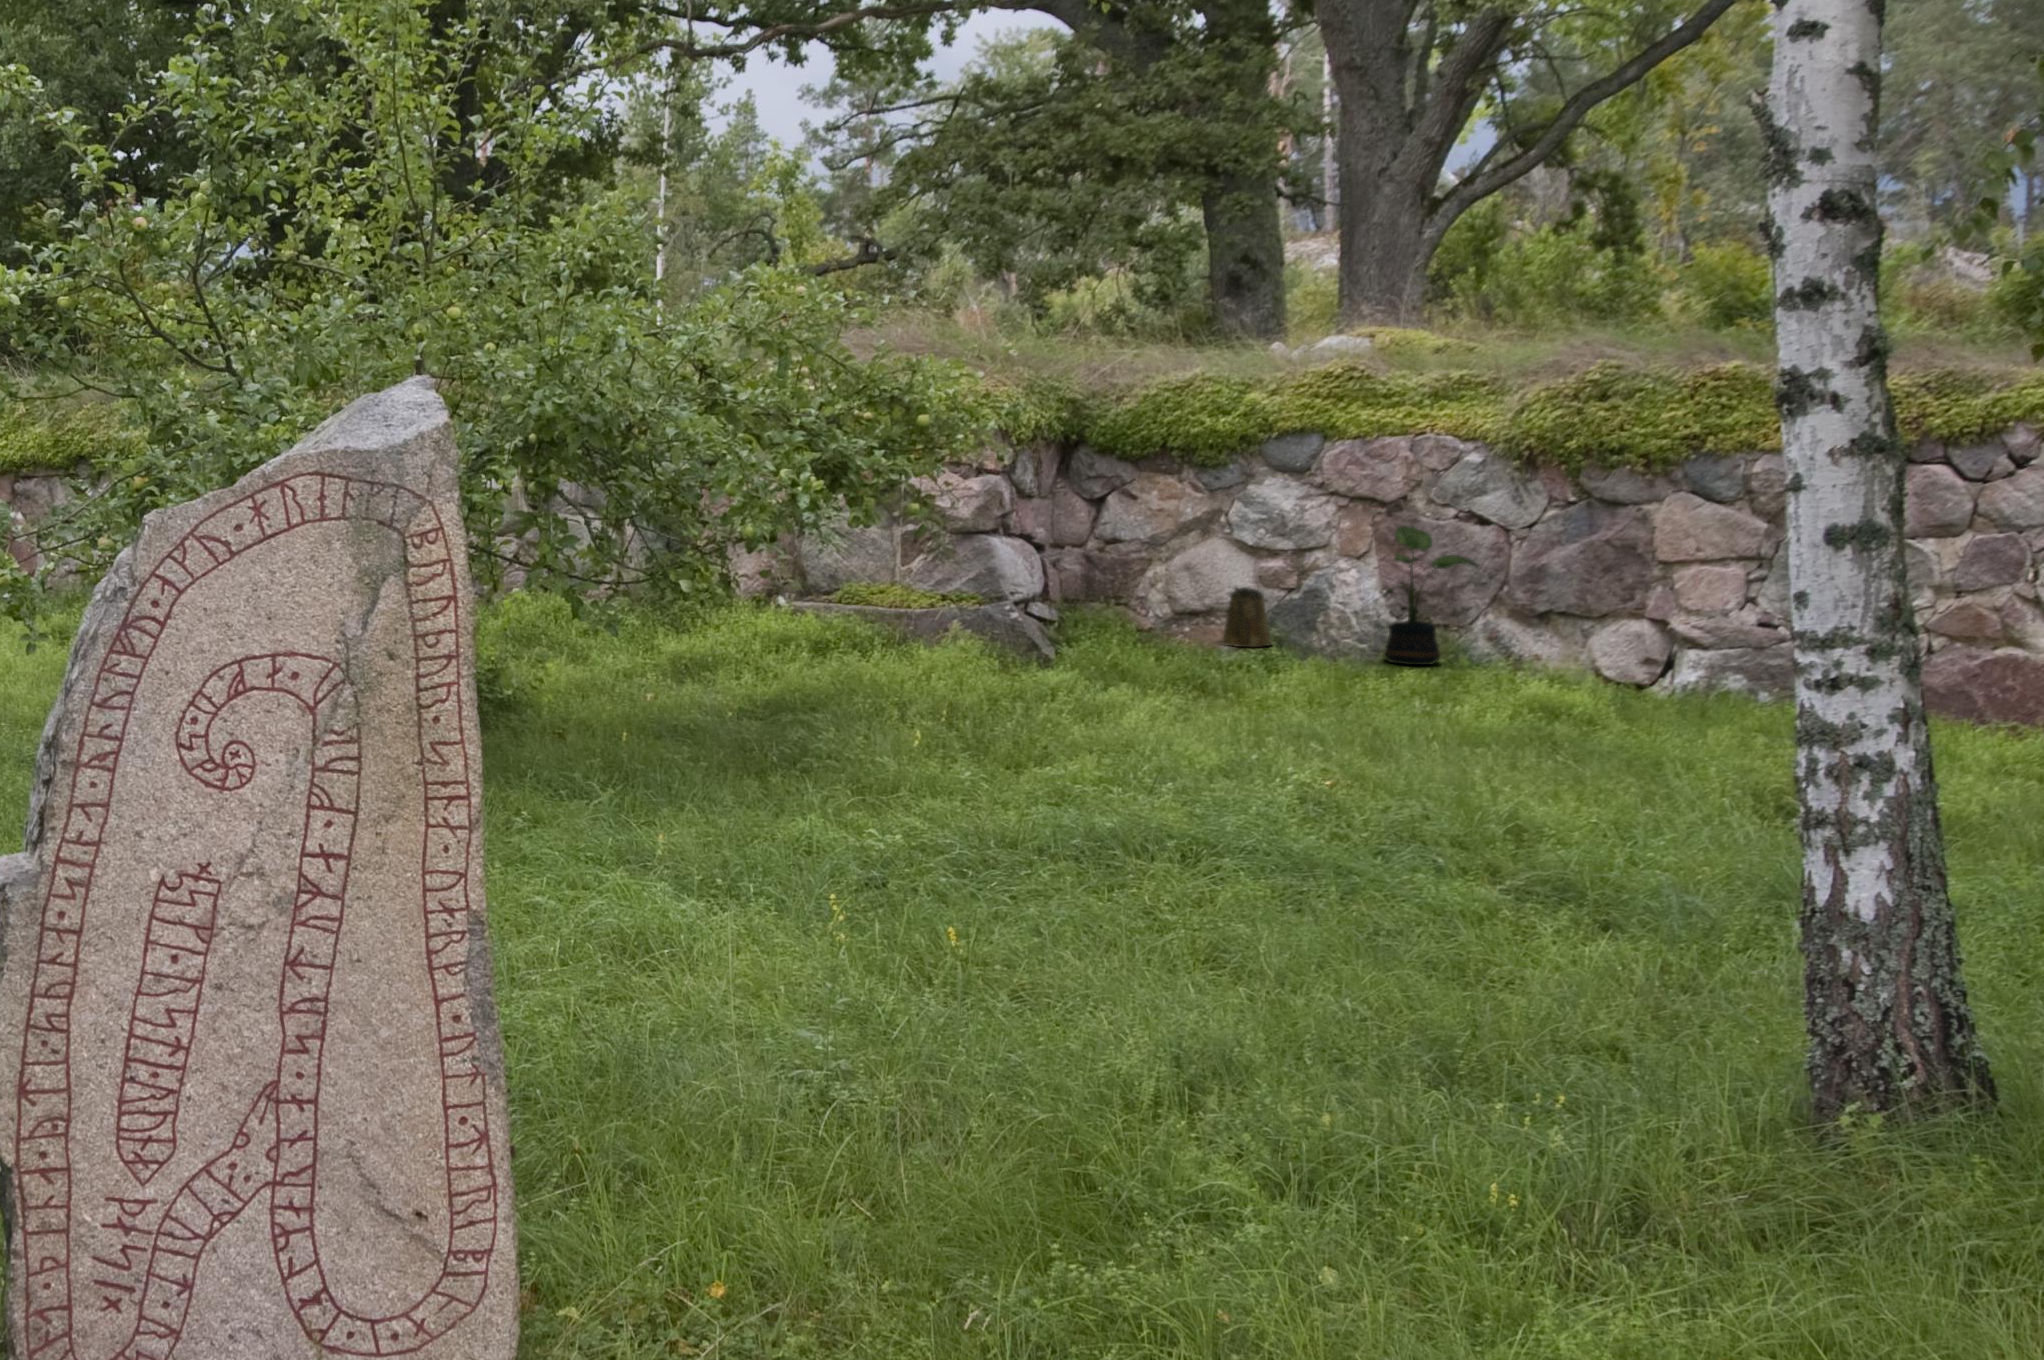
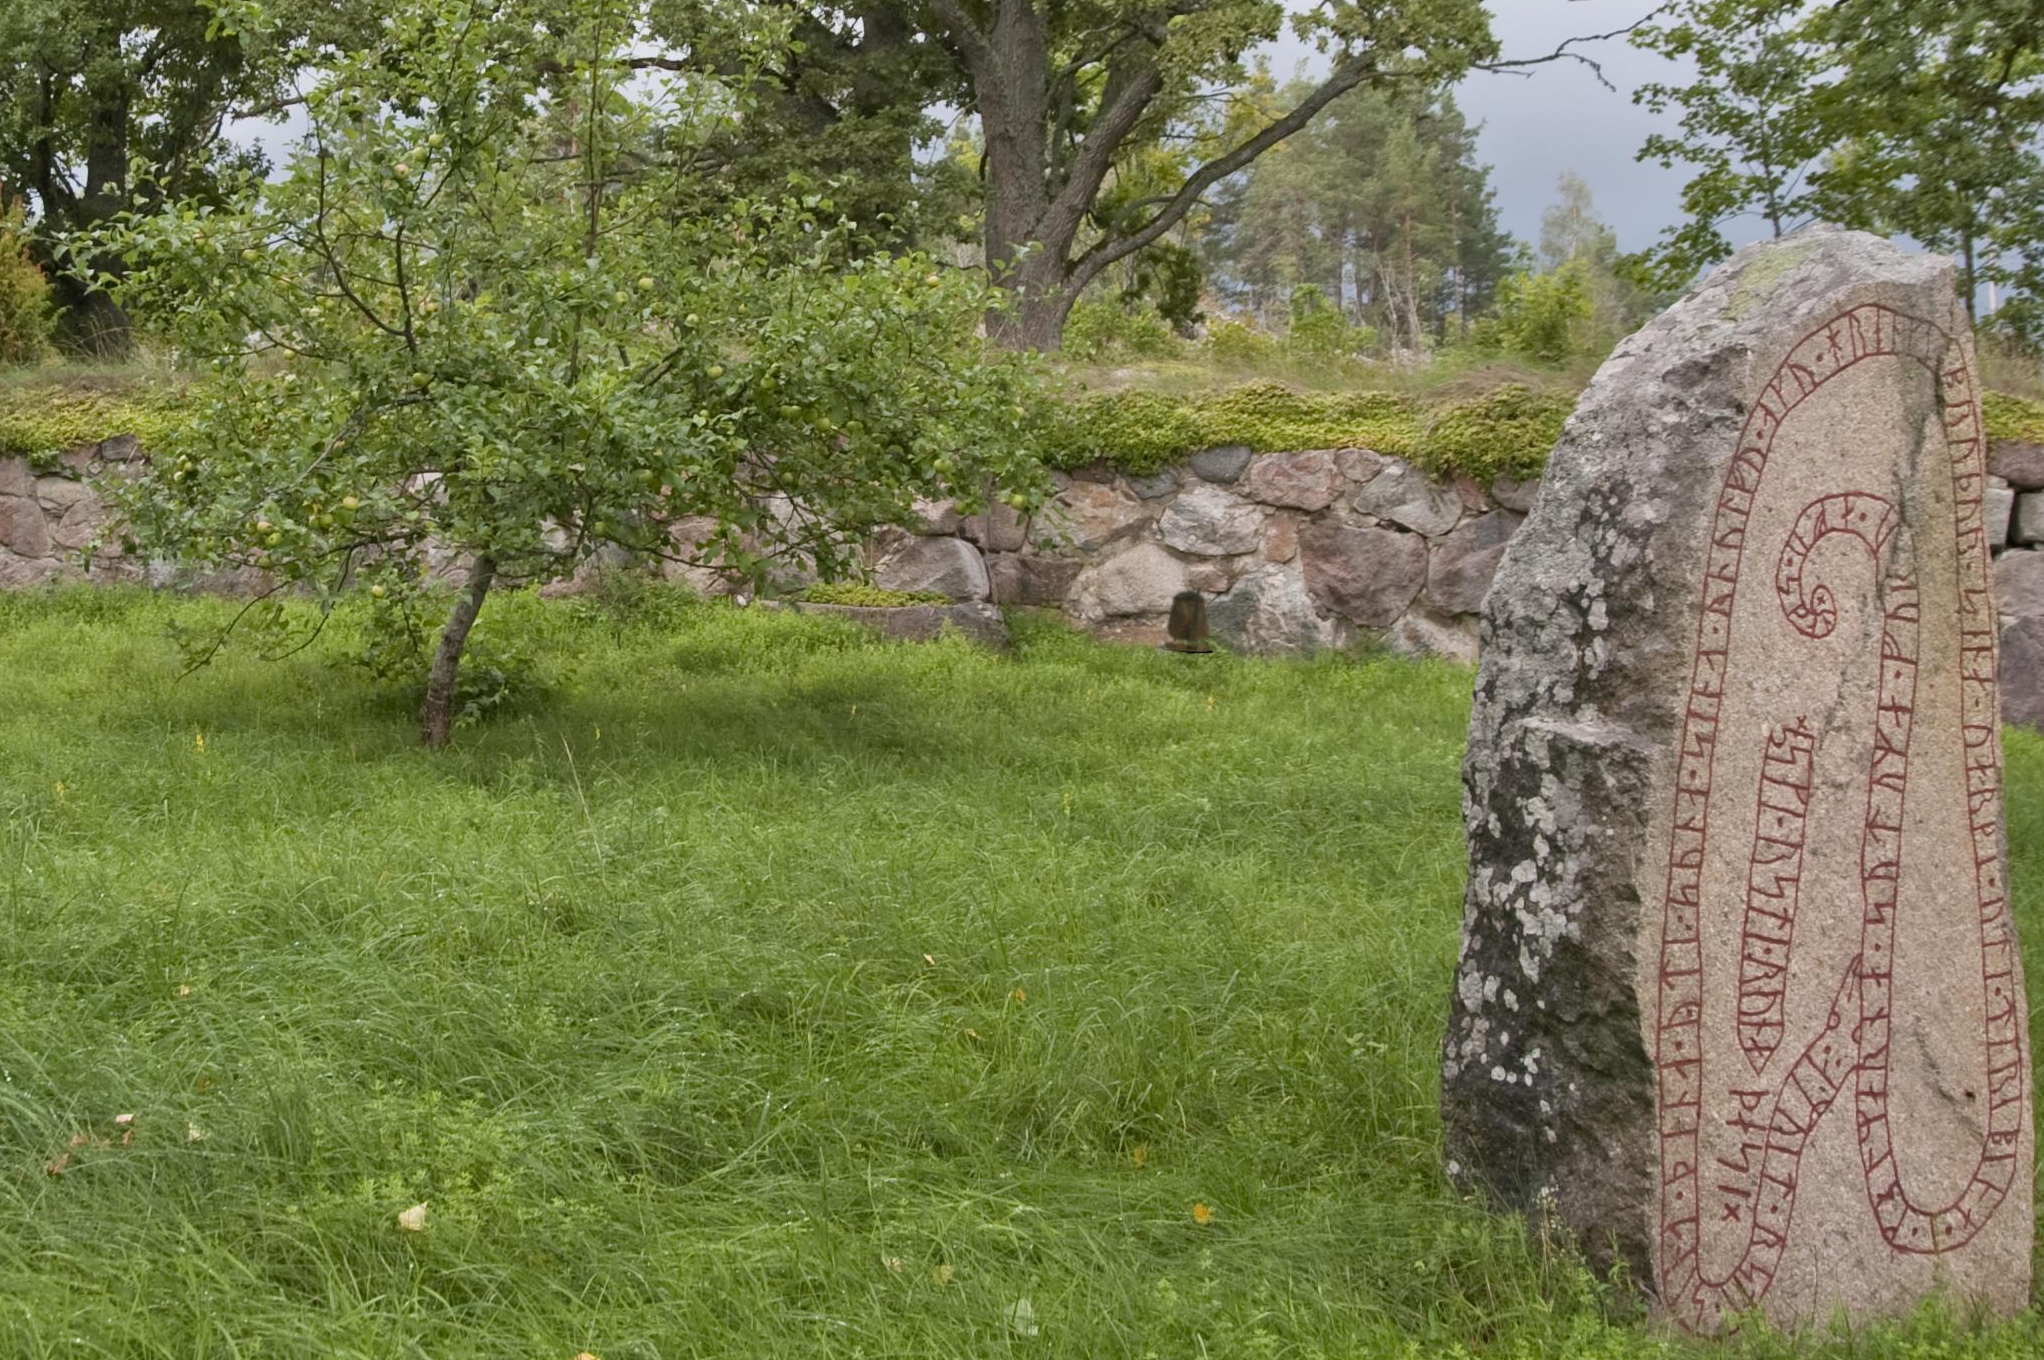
potted plant: present [1382,526,1478,665] -> none [1327,530,1418,668]

